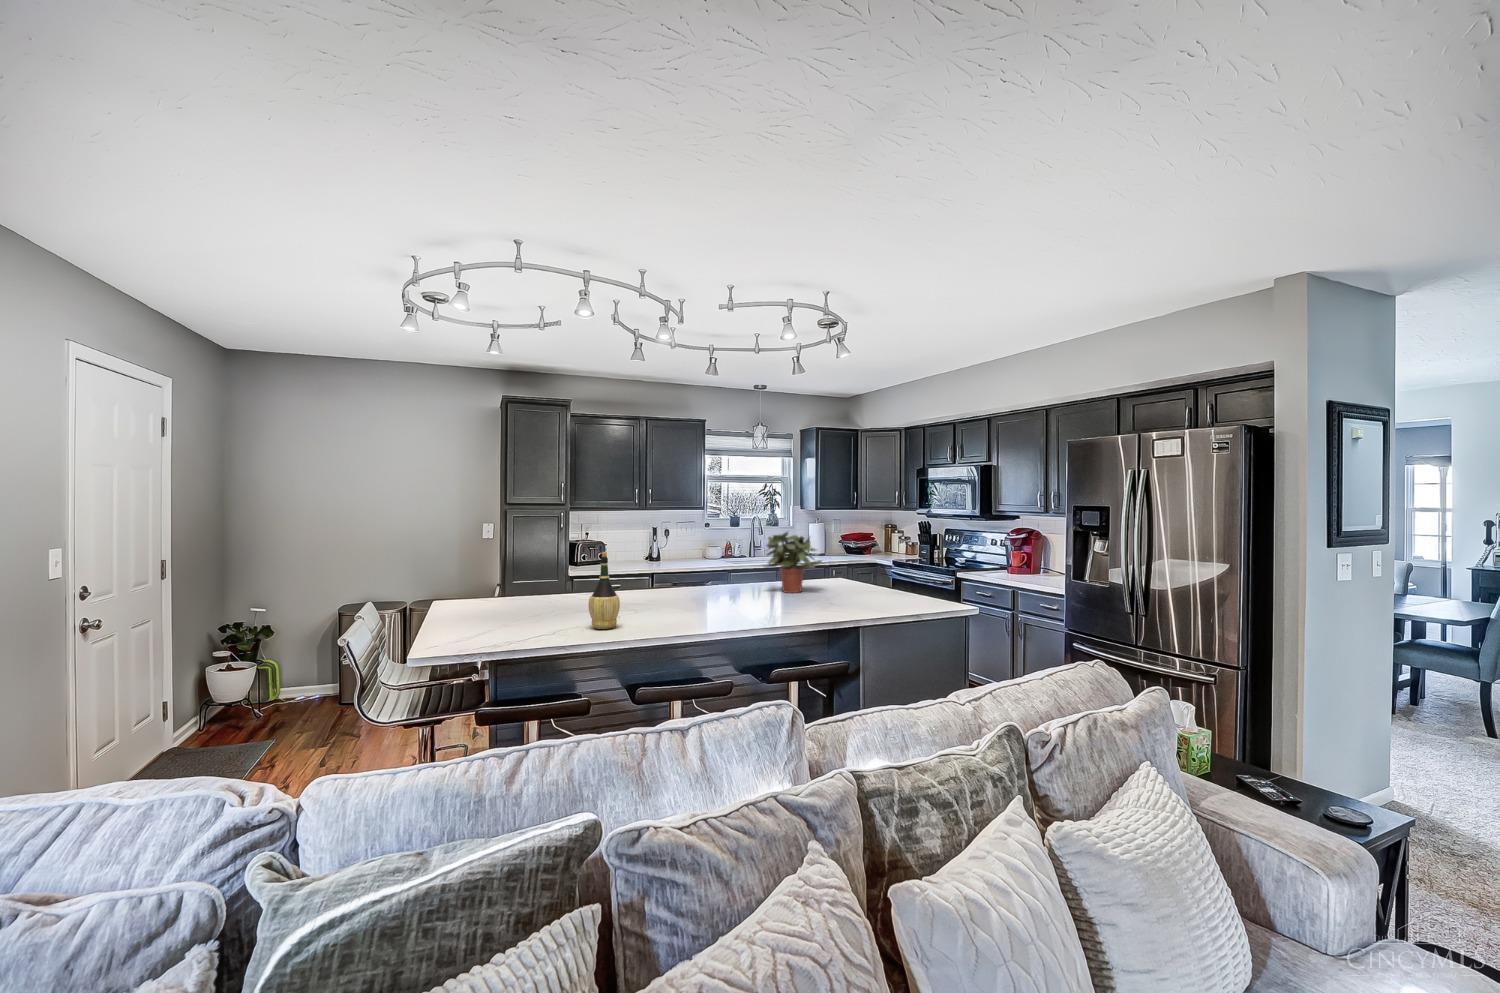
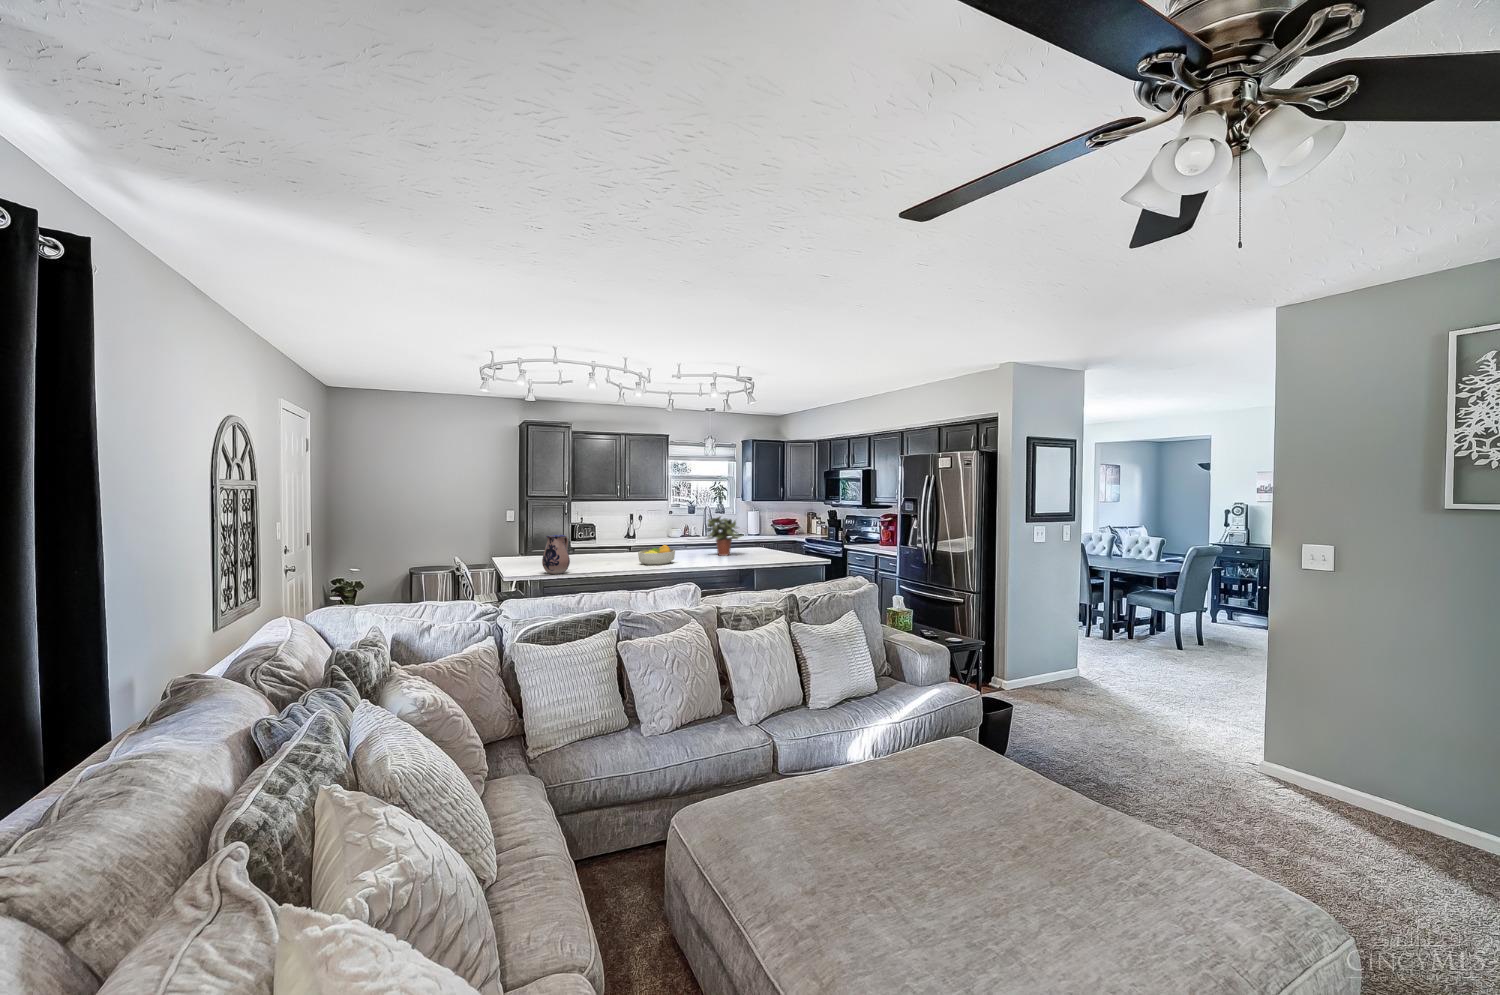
wine bottle: present [588,552,620,629] -> none [598,527,616,570]
ceramic pitcher: none [483,567,535,640] -> present [542,535,570,574]
fruit bowl: none [660,579,721,616] -> present [638,545,675,565]

